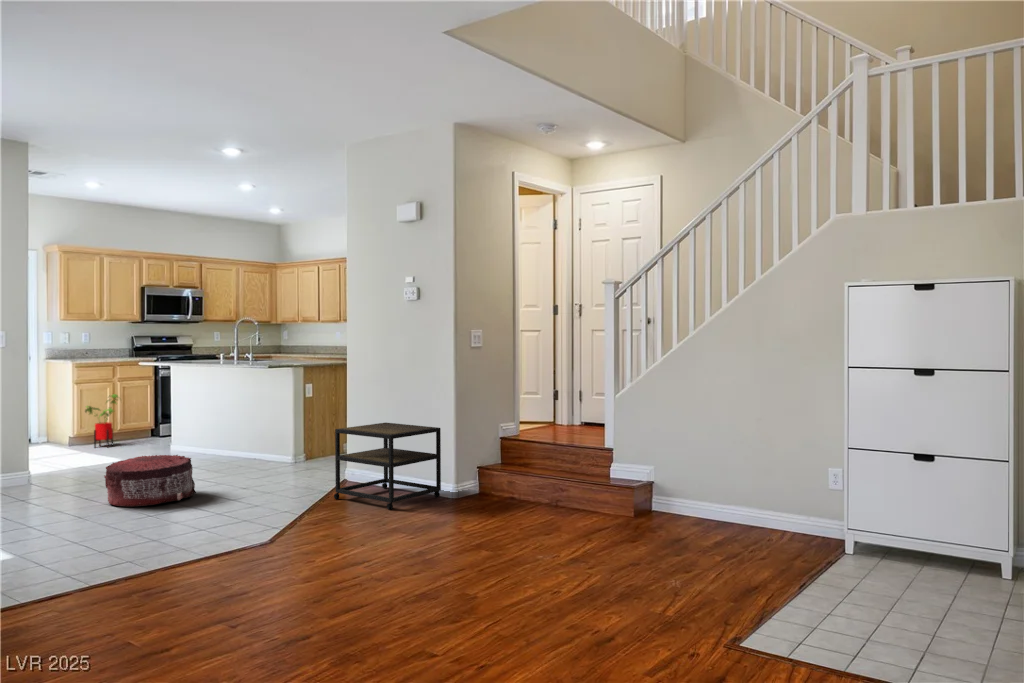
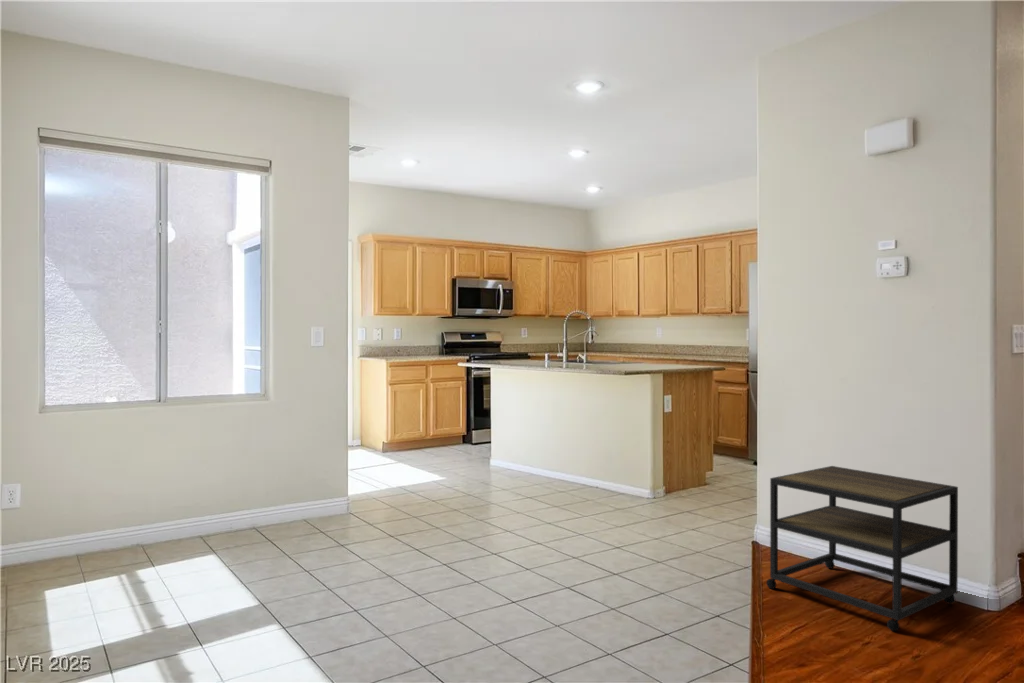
house plant: present [85,394,118,447] -> none [399,397,436,458]
pouf: present [104,455,196,506] -> none [438,493,554,574]

